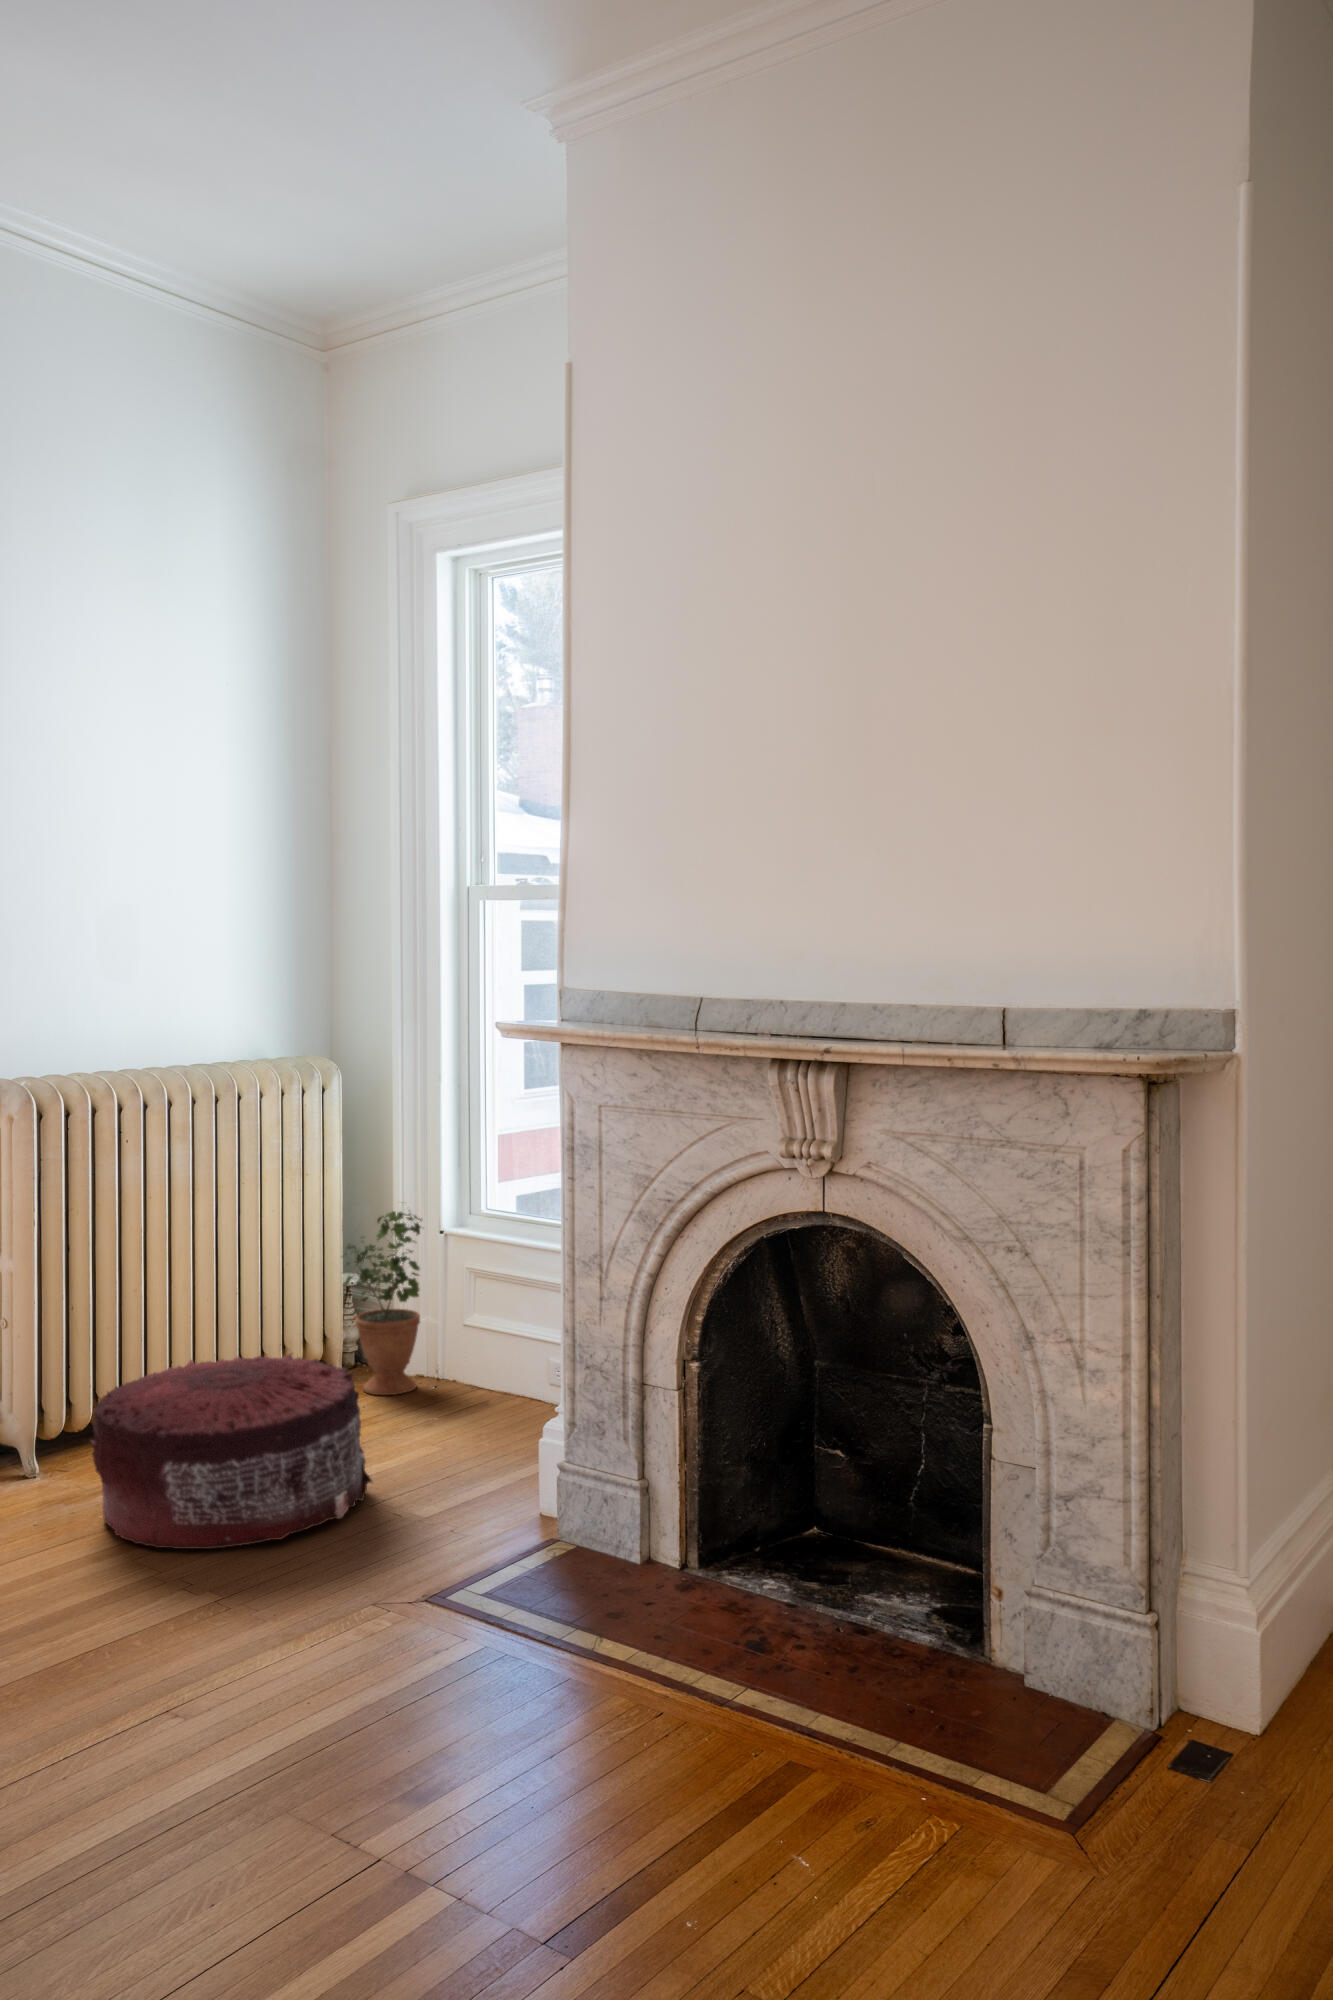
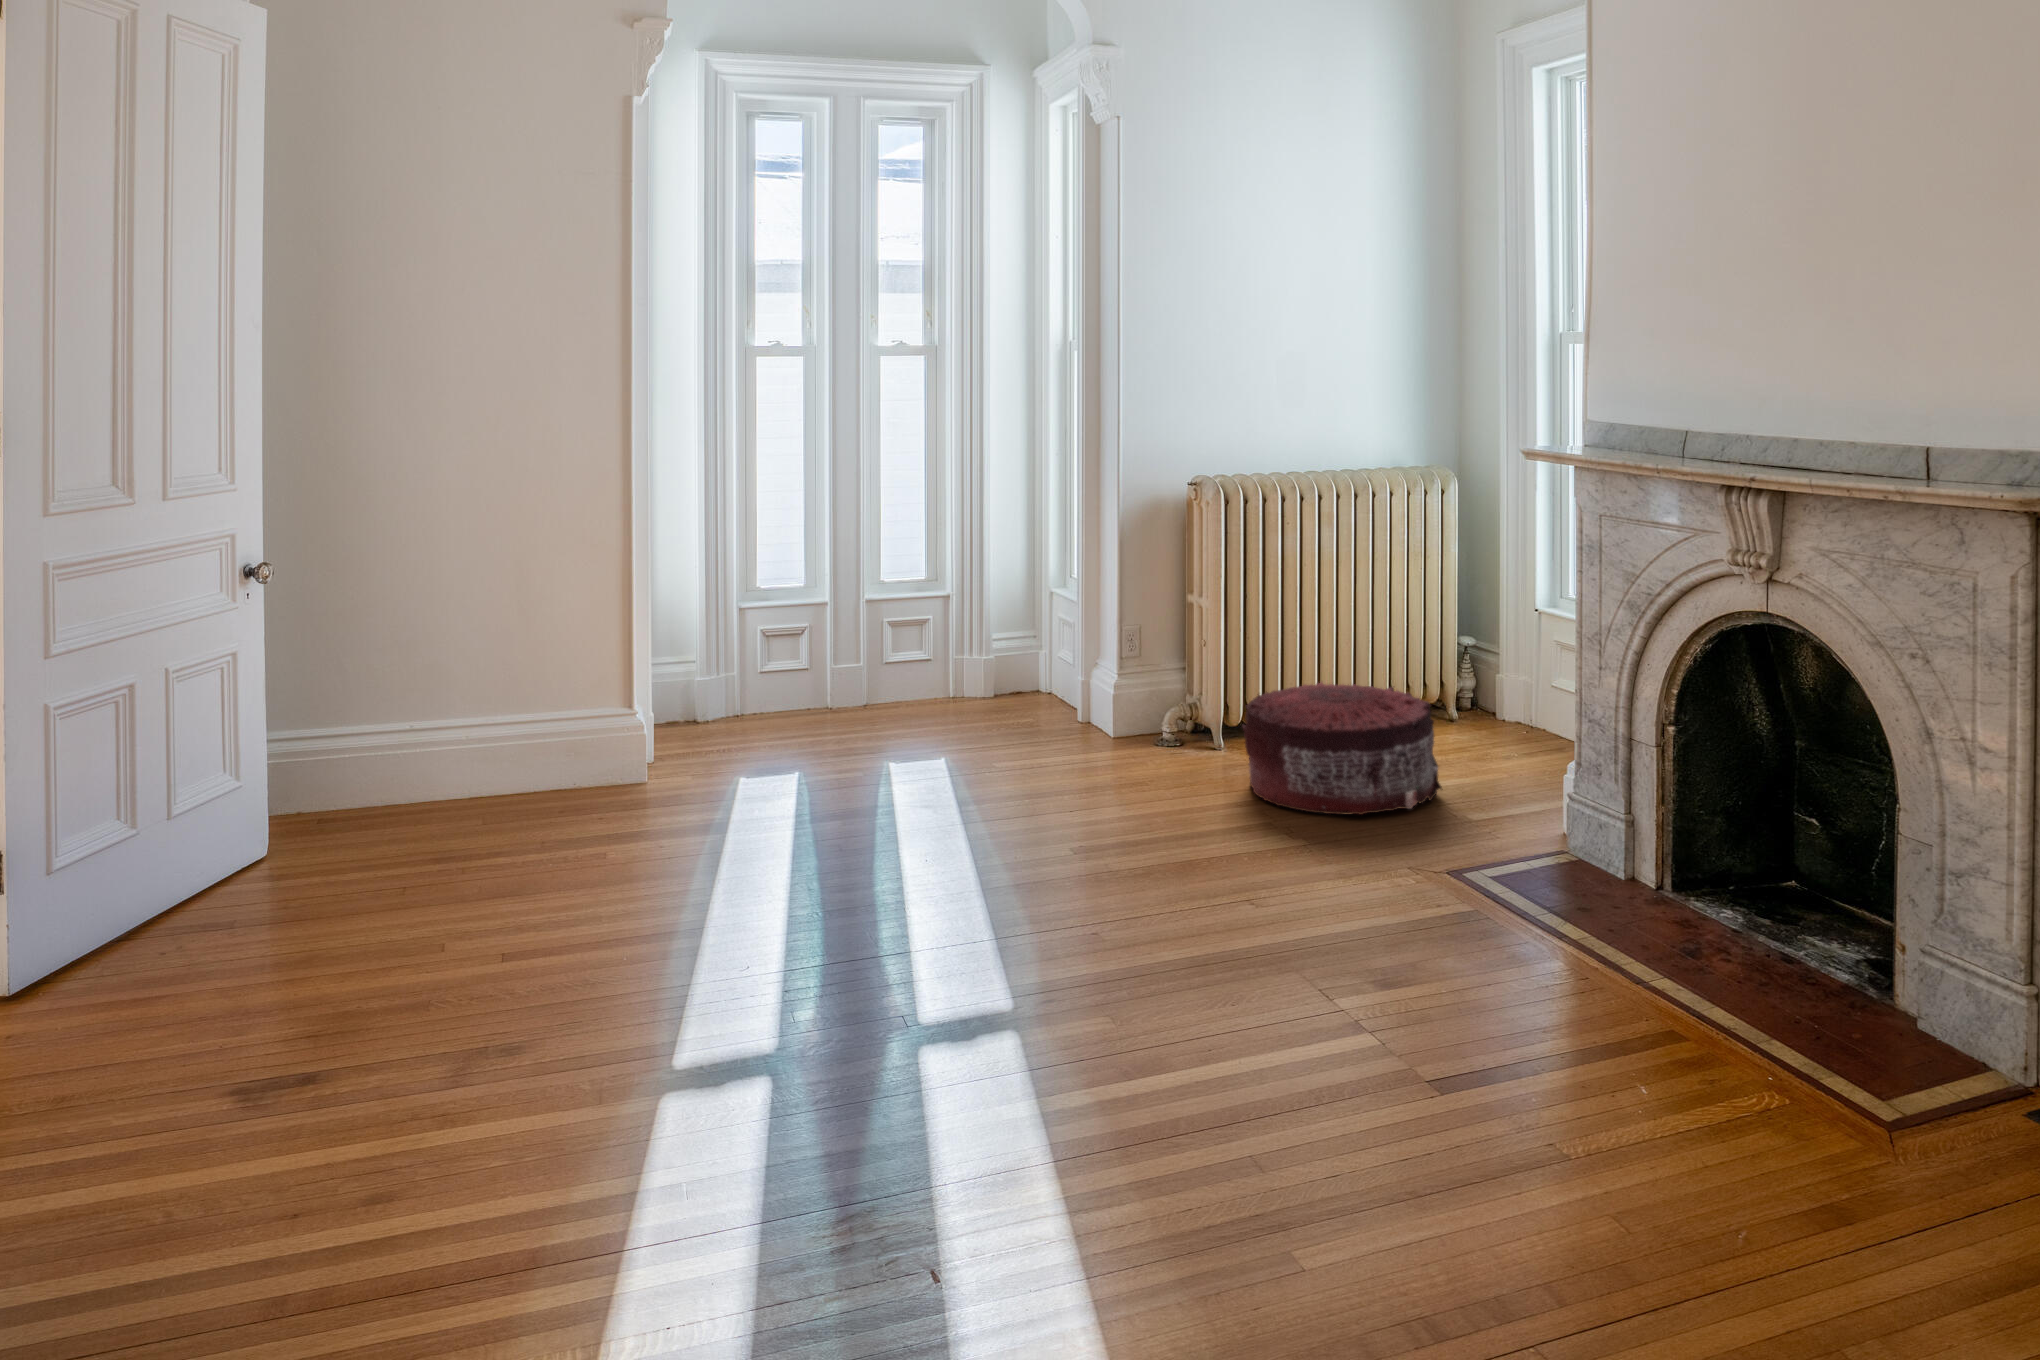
potted plant: present [343,1211,422,1395] -> none [1453,589,1521,736]

